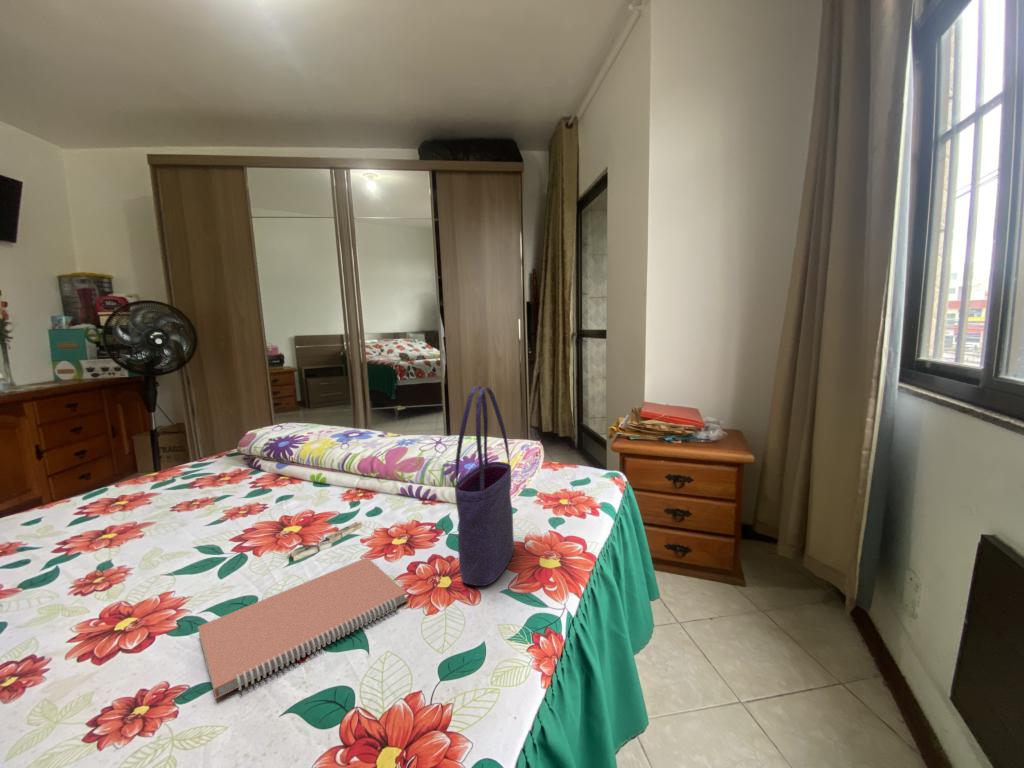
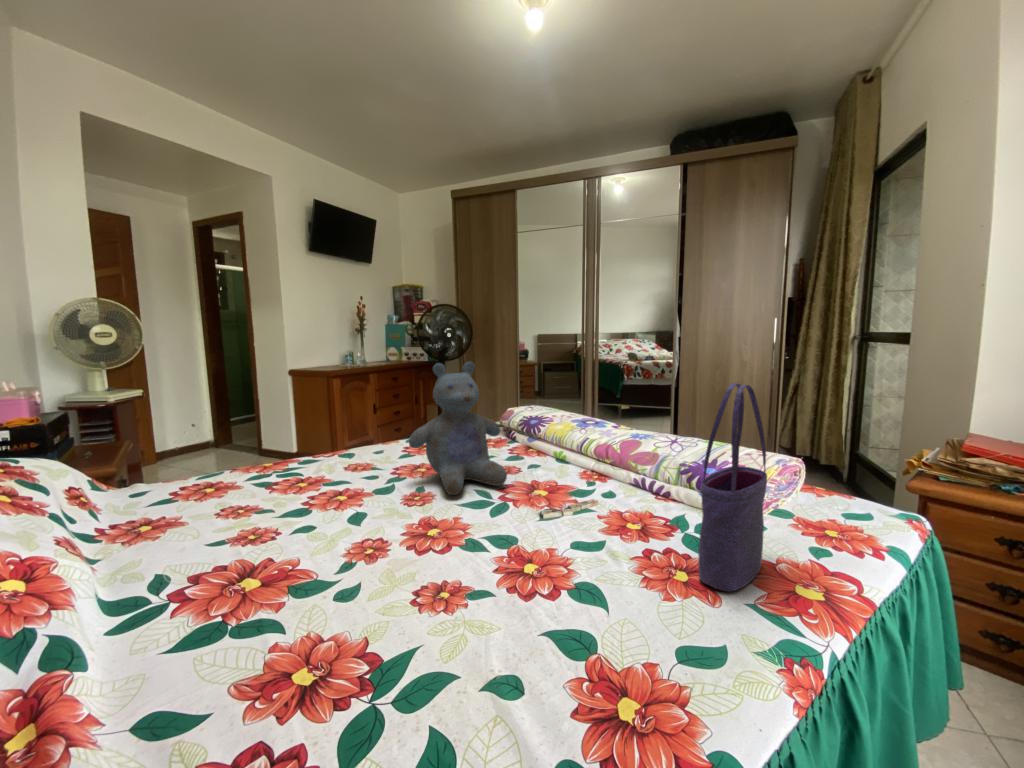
stuffed bear: none [76,381,244,561] -> present [409,361,507,495]
notebook: present [198,557,407,699] -> none [480,532,643,604]

